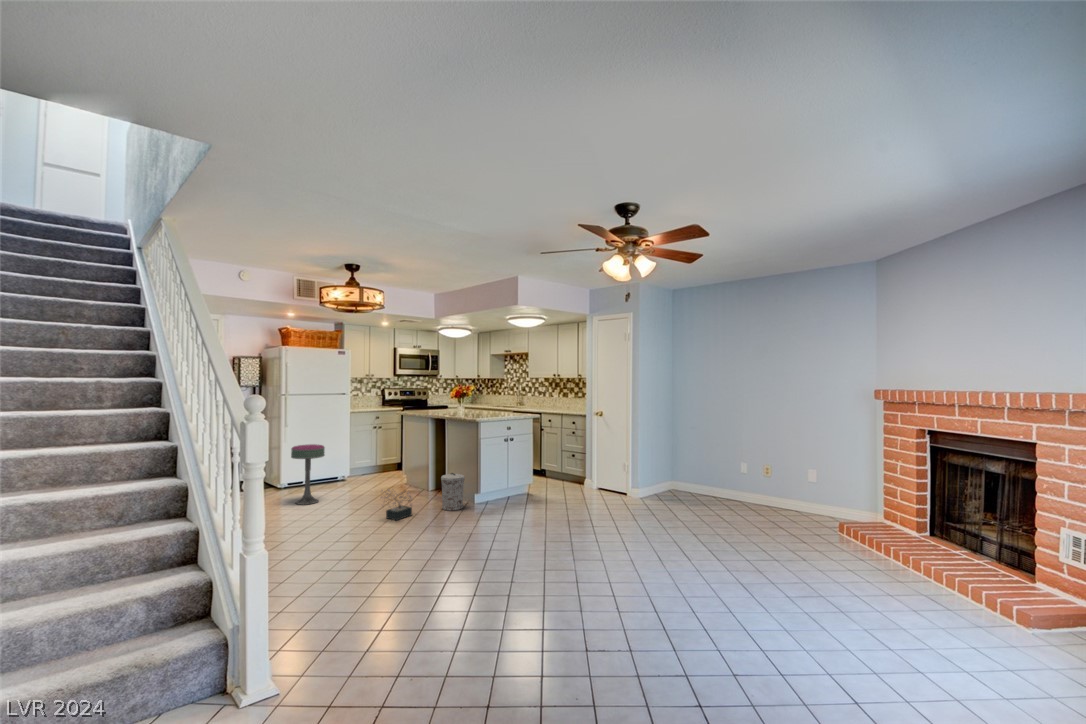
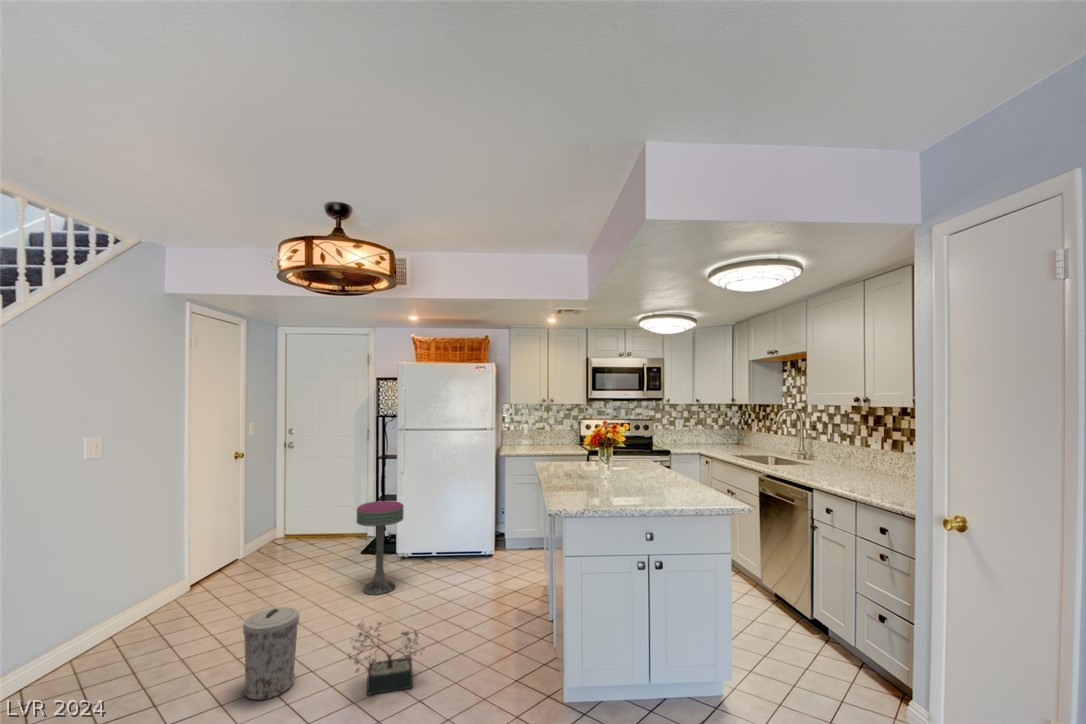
trash can: present [441,473,465,511] -> present [243,607,299,700]

